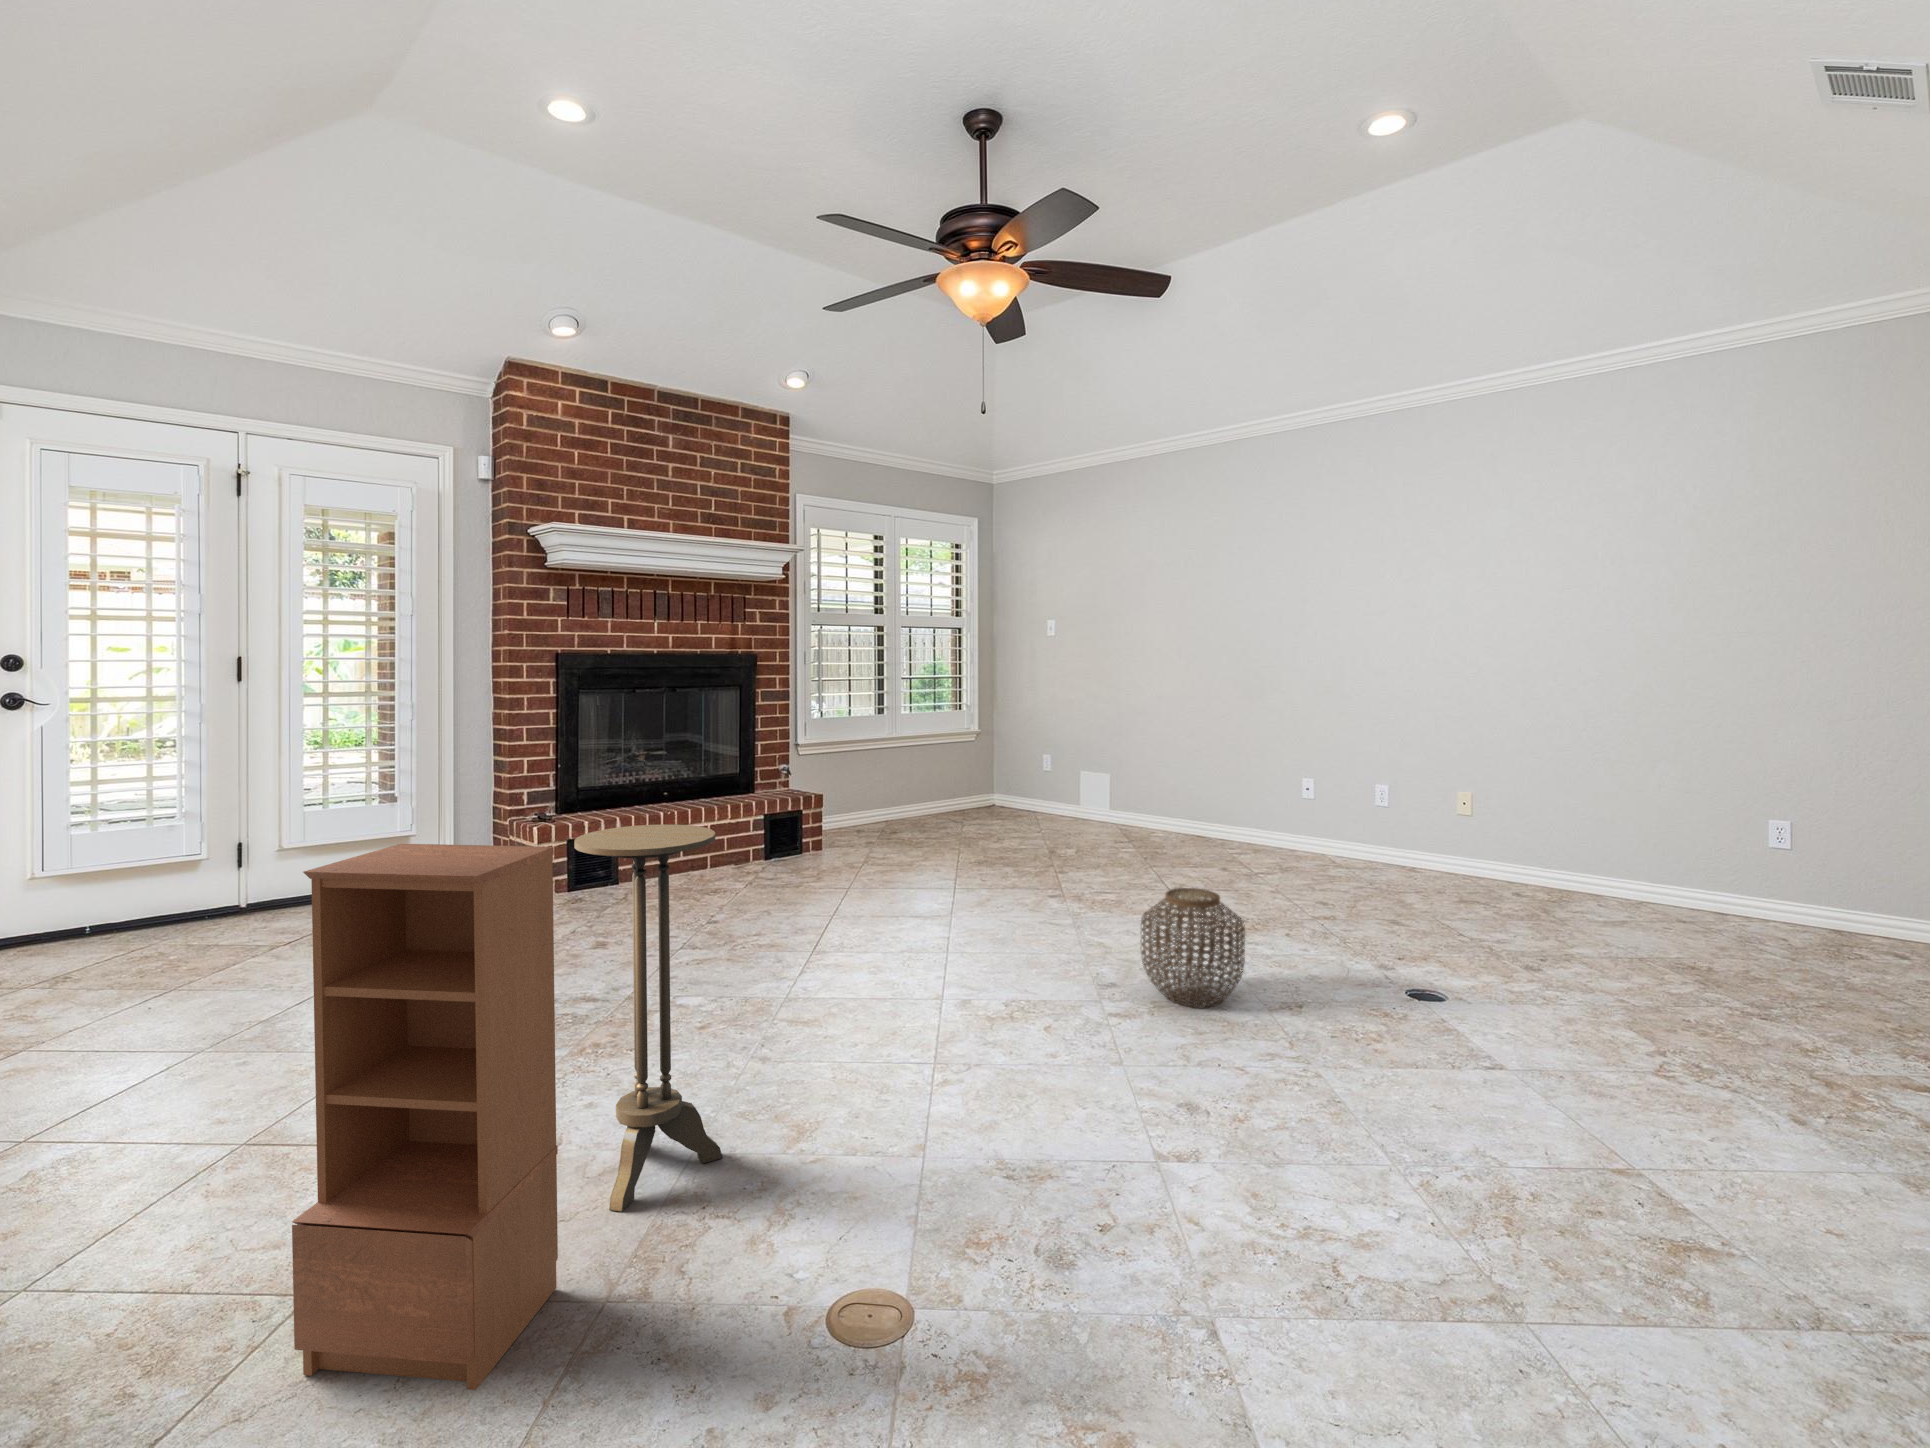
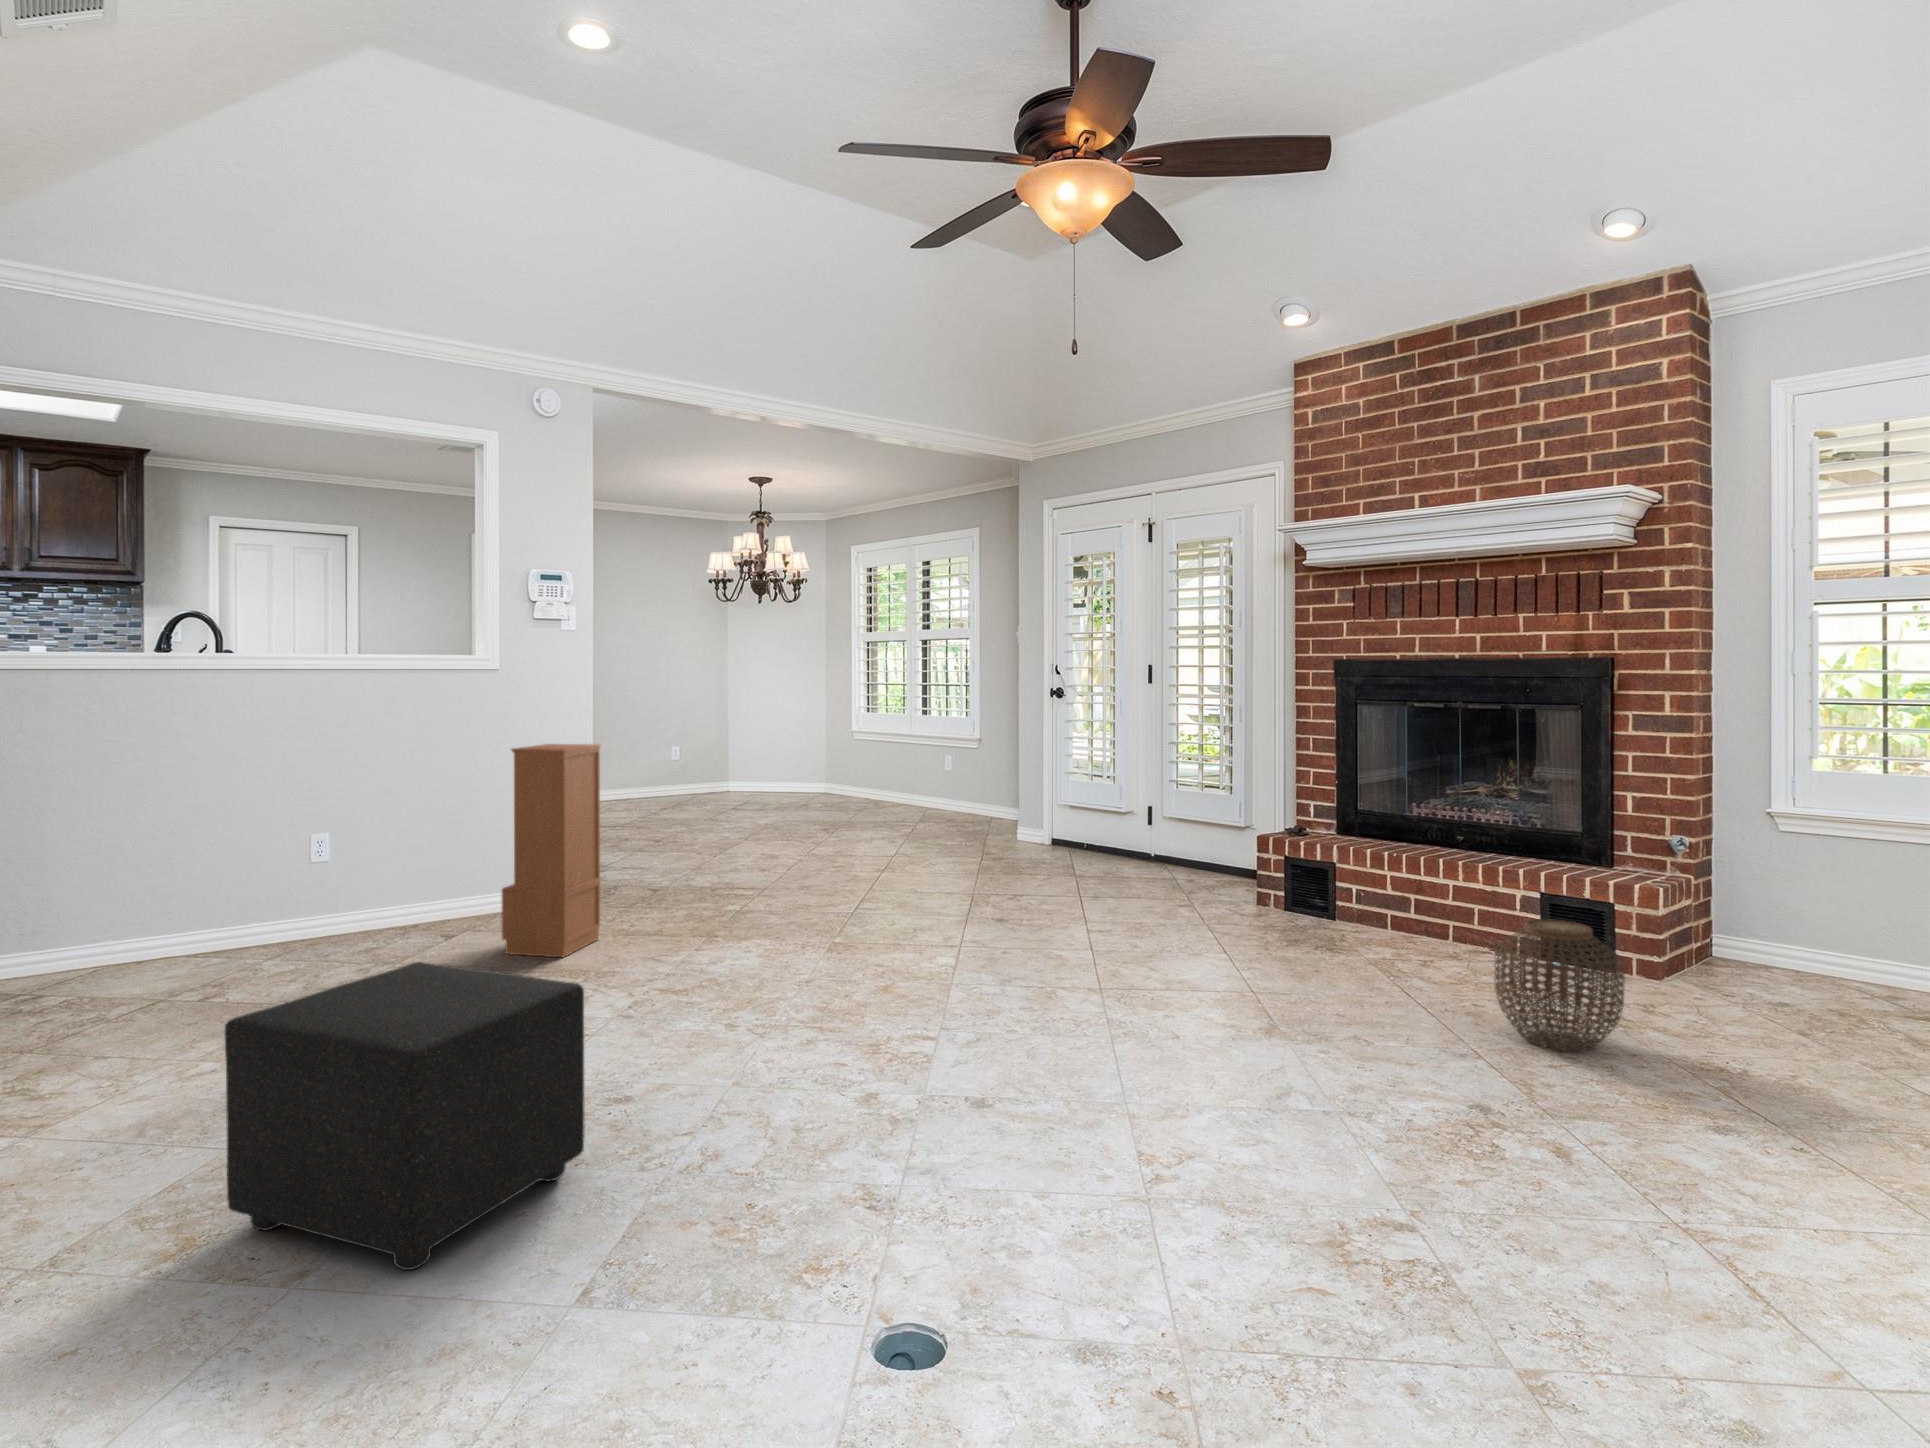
side table: present [574,824,722,1212] -> none [616,762,698,975]
woven basket: present [1141,888,1245,1008] -> present [1495,919,1625,1051]
ottoman: none [1348,936,1644,1223] -> present [225,962,584,1270]

